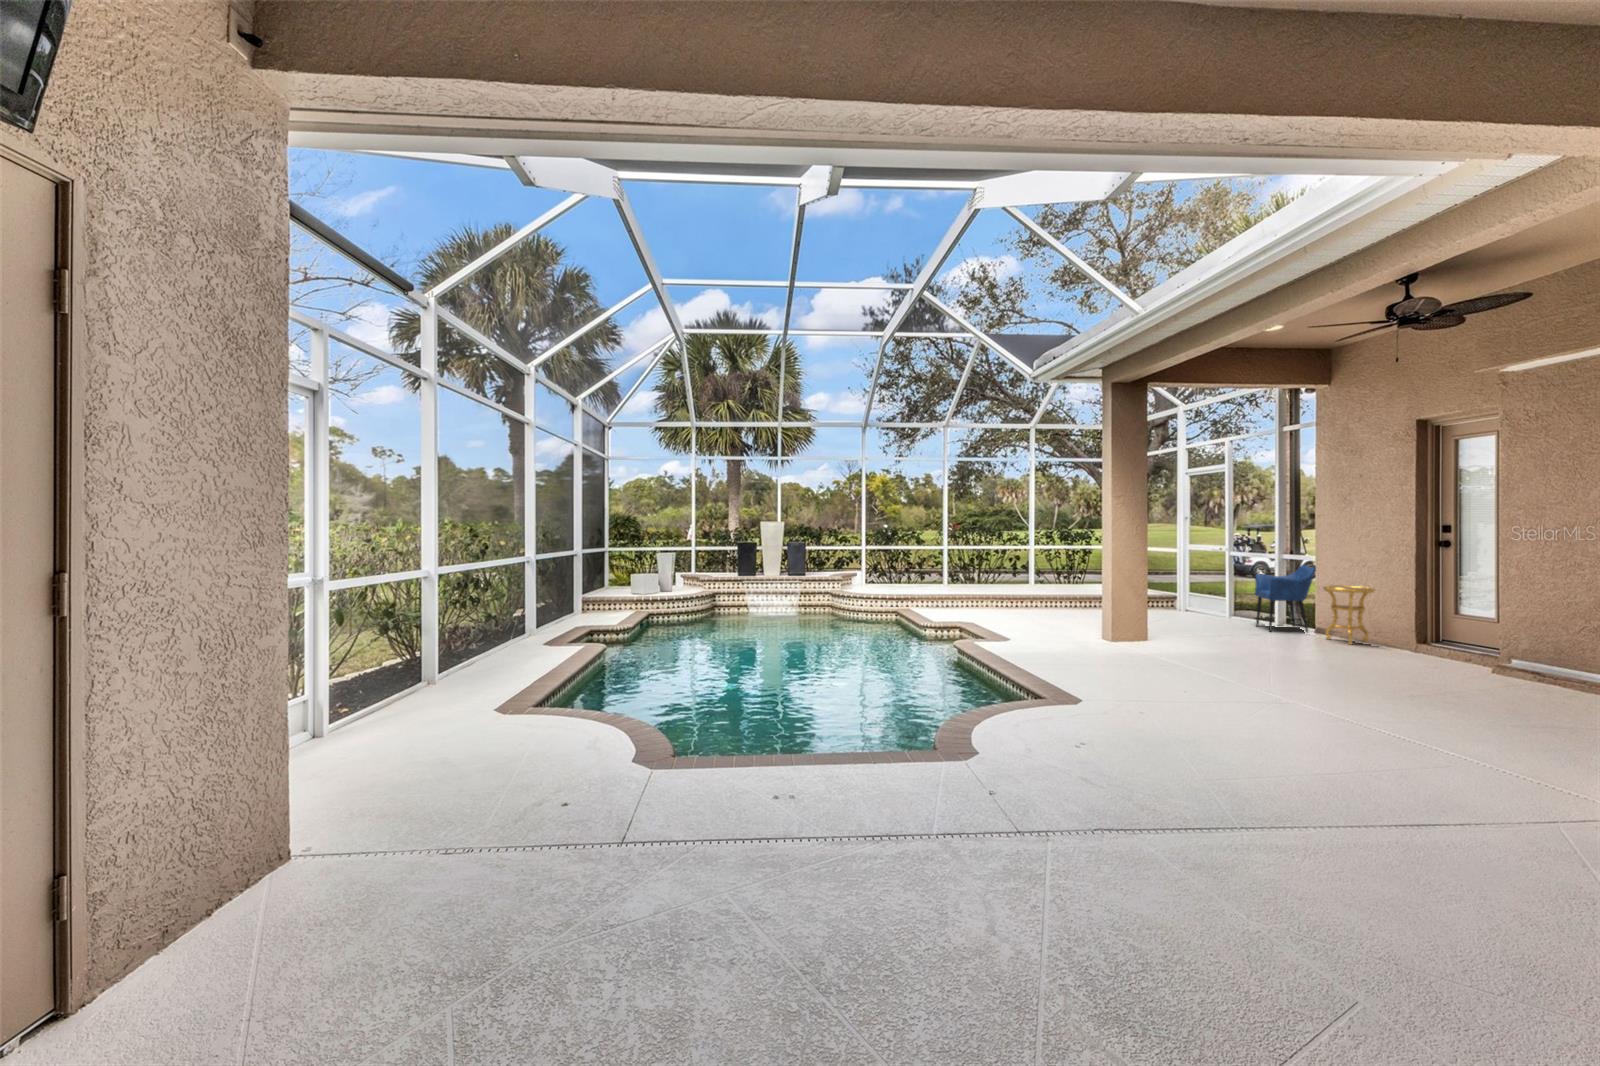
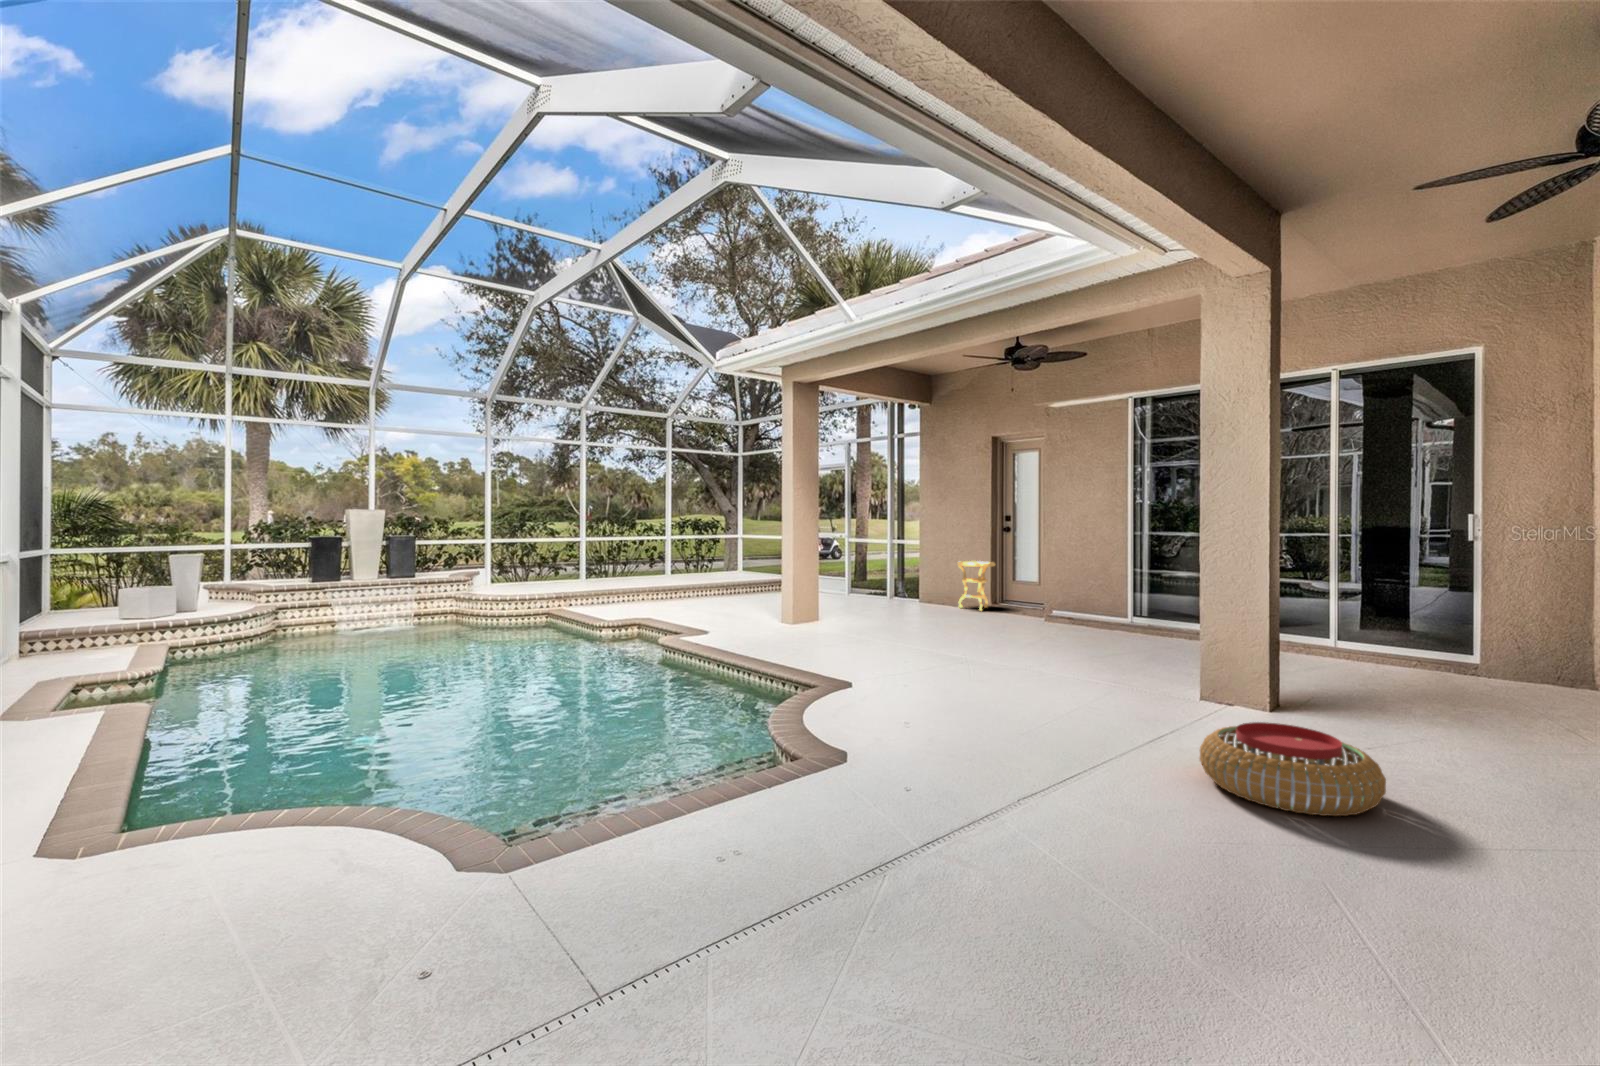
armchair: present [1255,565,1316,632] -> none [894,545,943,605]
pouf: none [1274,744,1444,827] -> present [1200,722,1386,816]

